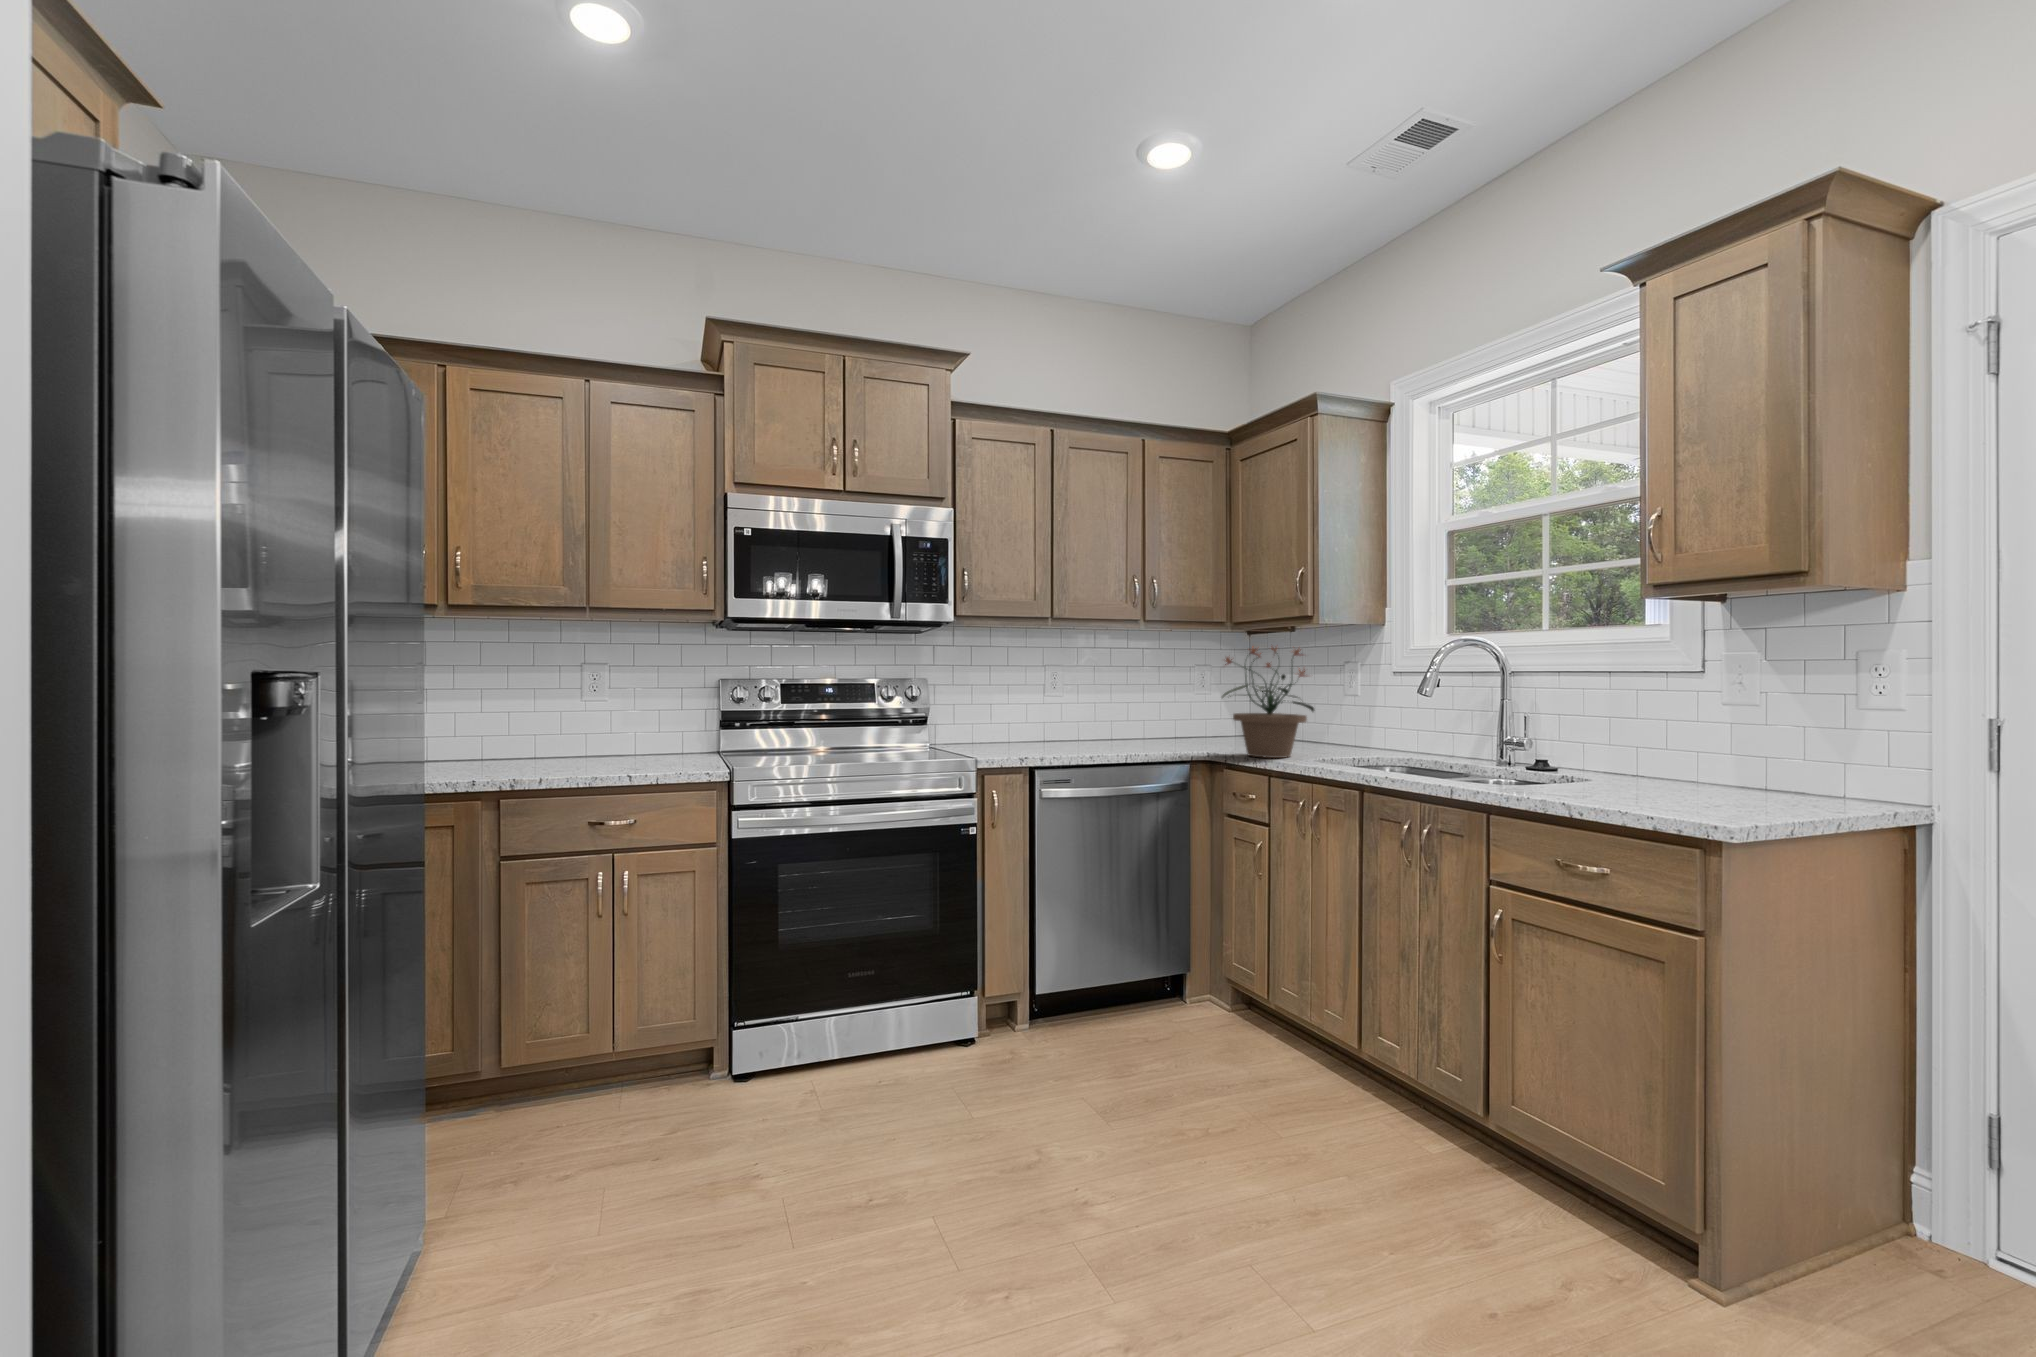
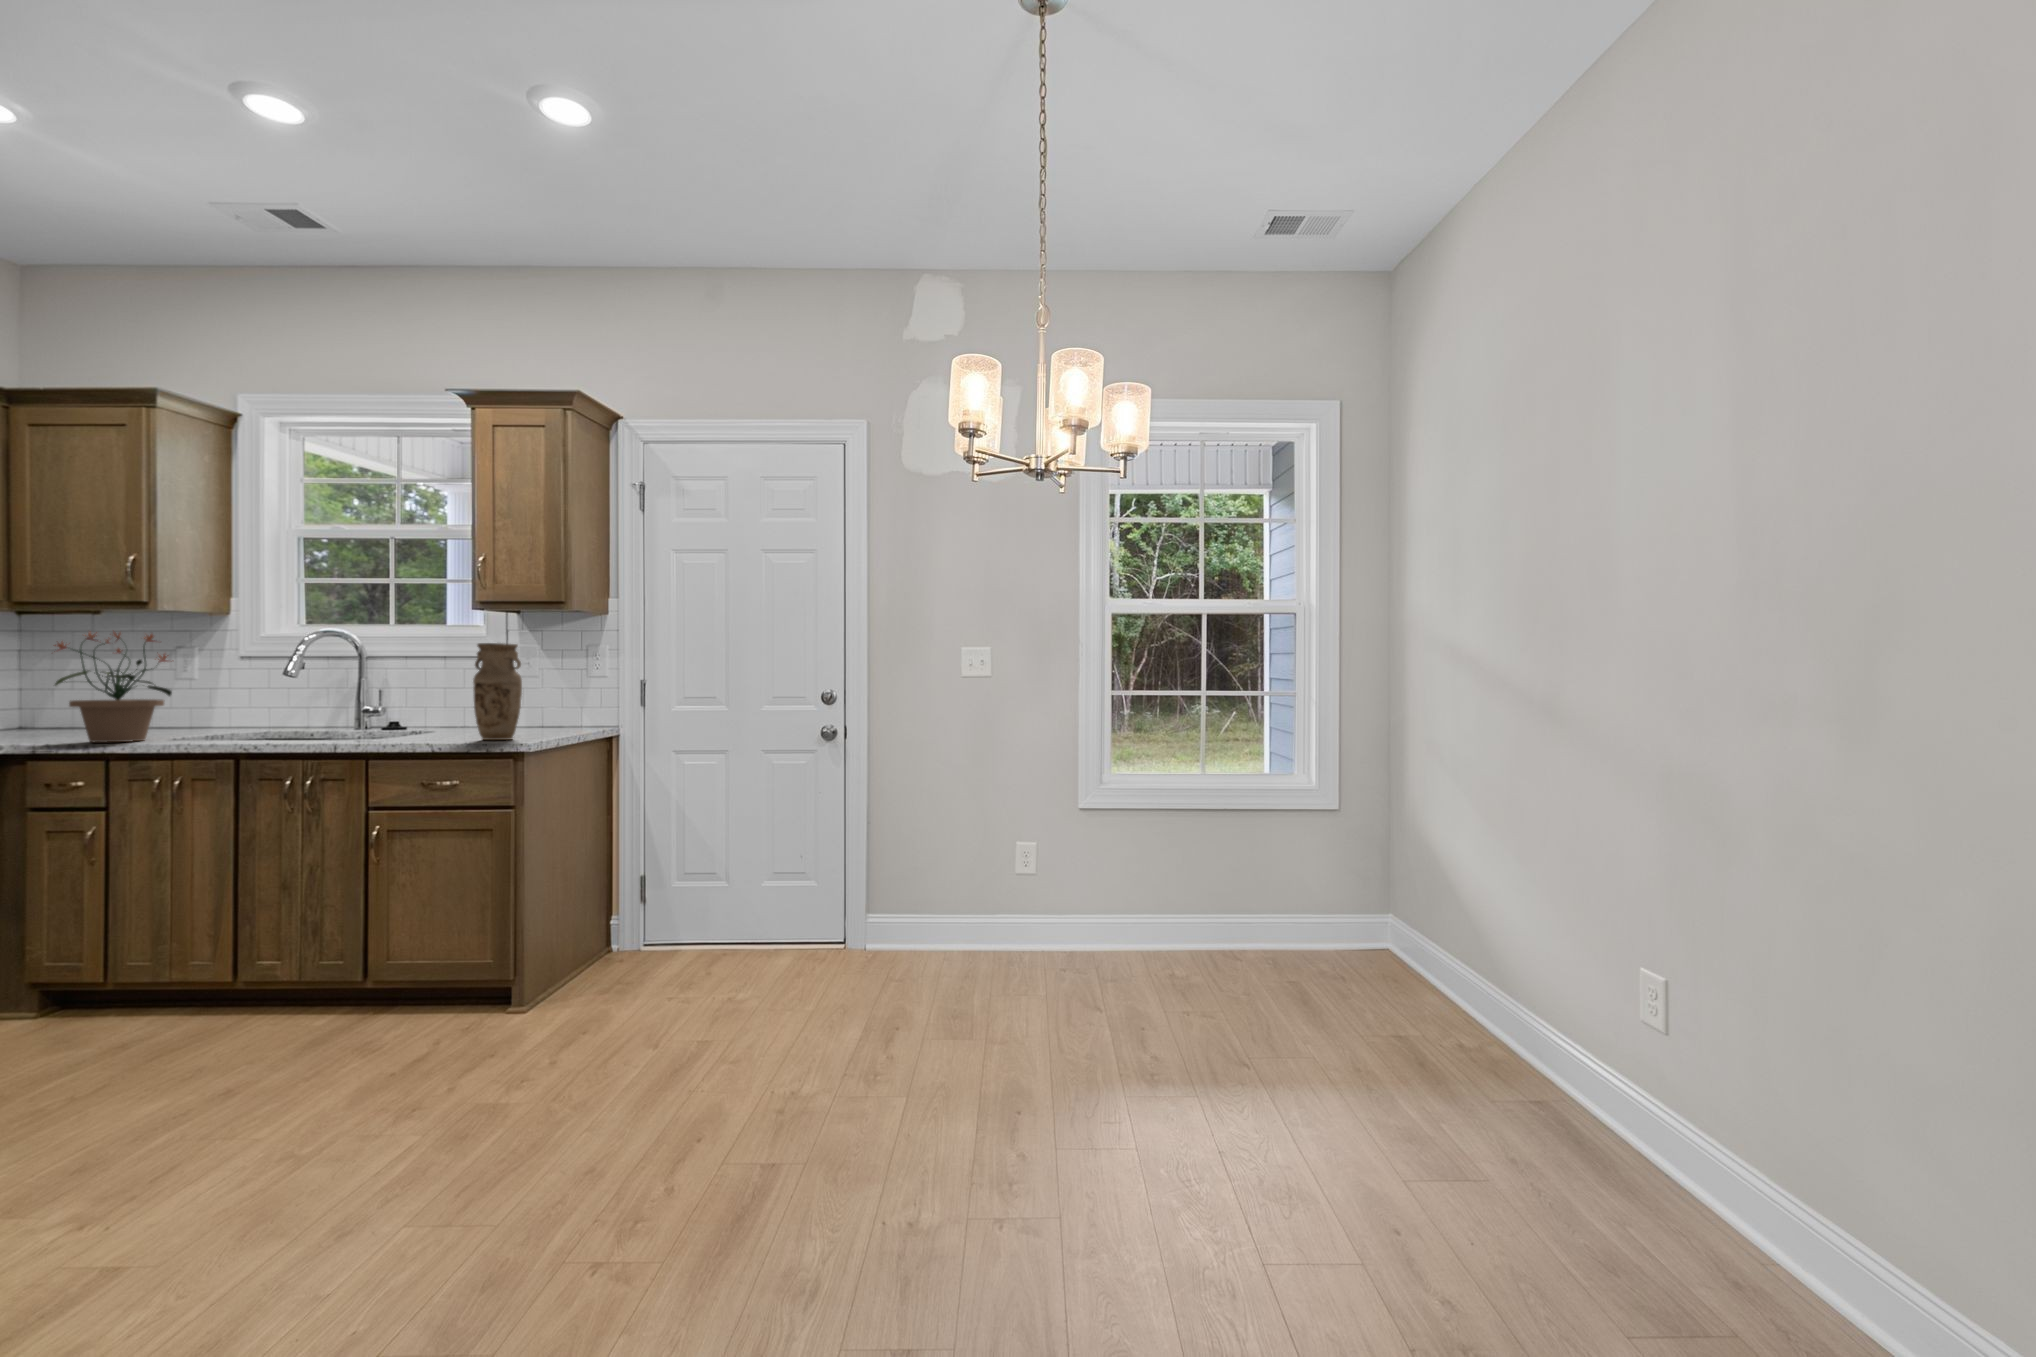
vase: none [1640,654,1725,812] -> present [473,643,522,740]

